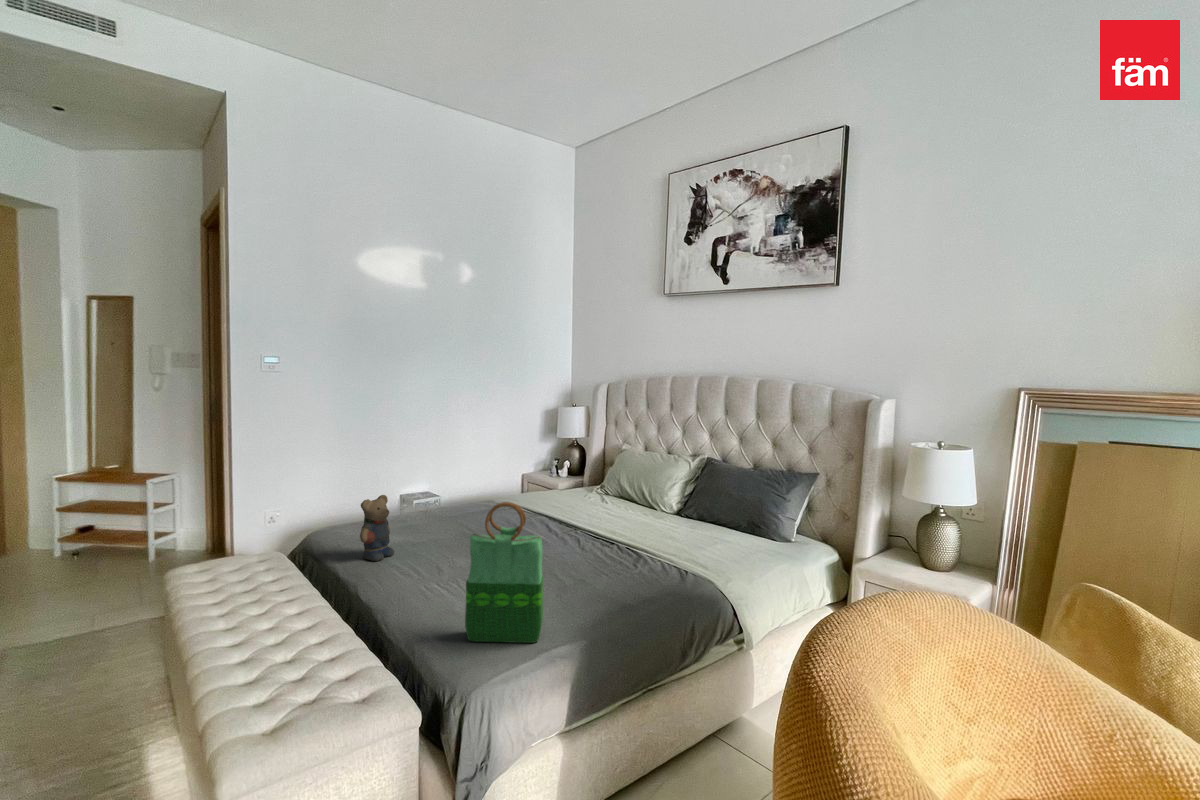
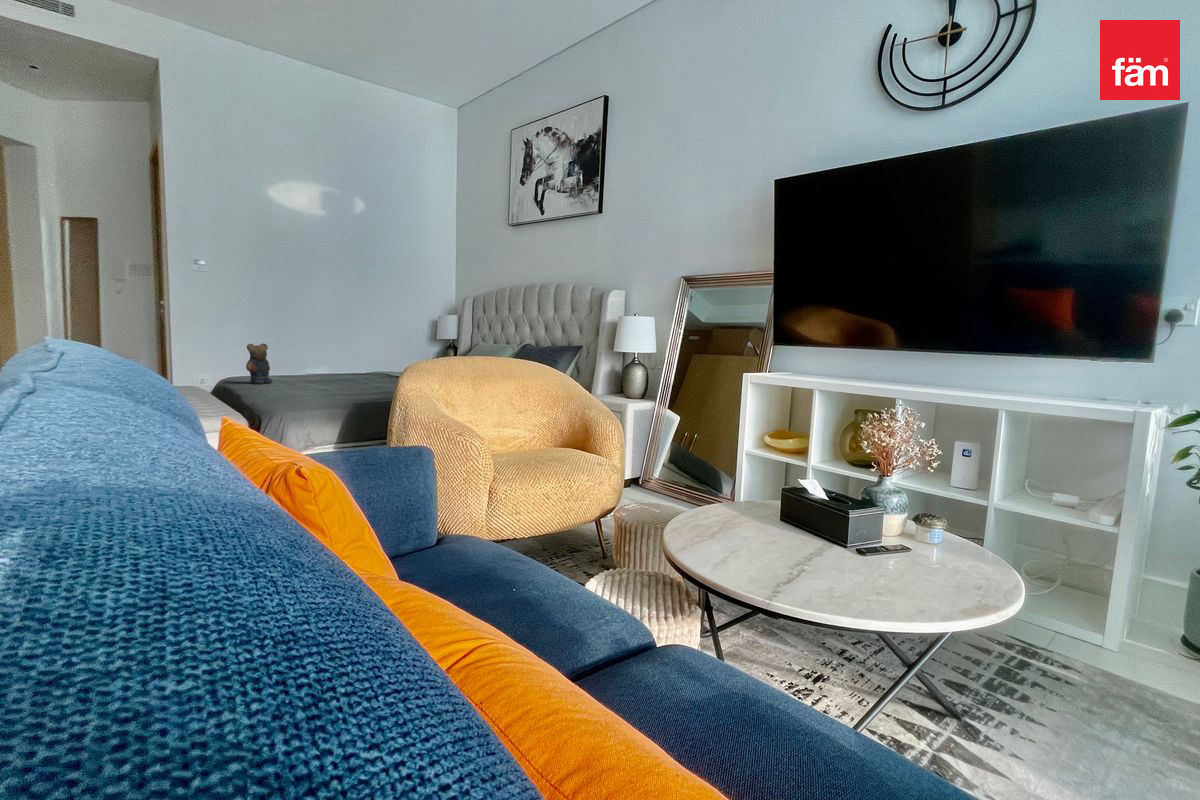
tote bag: present [465,502,543,643] -> none [287,320,336,399]

